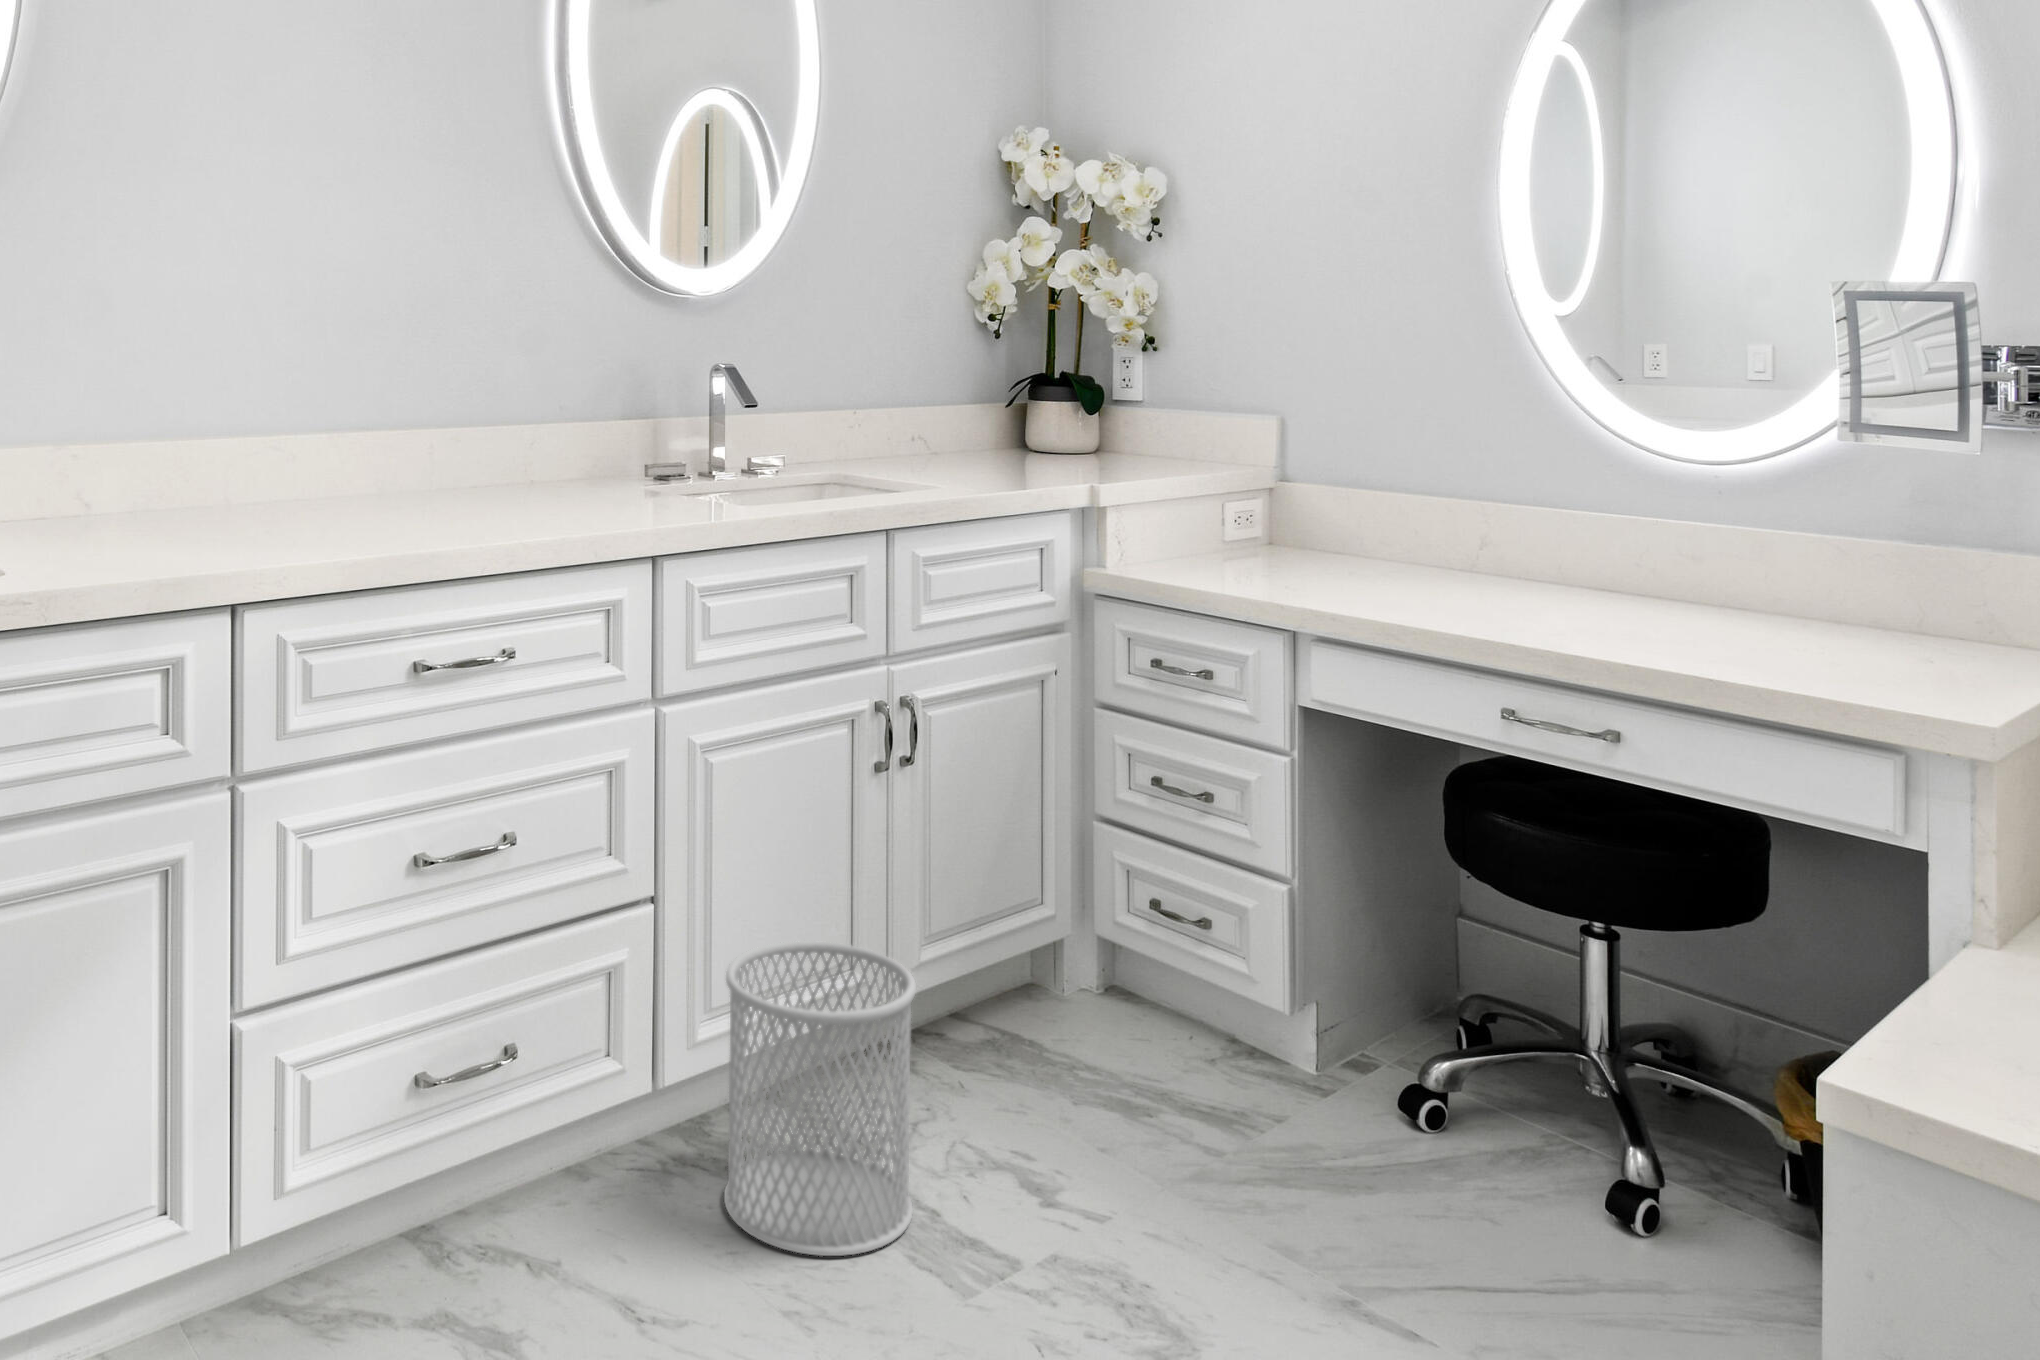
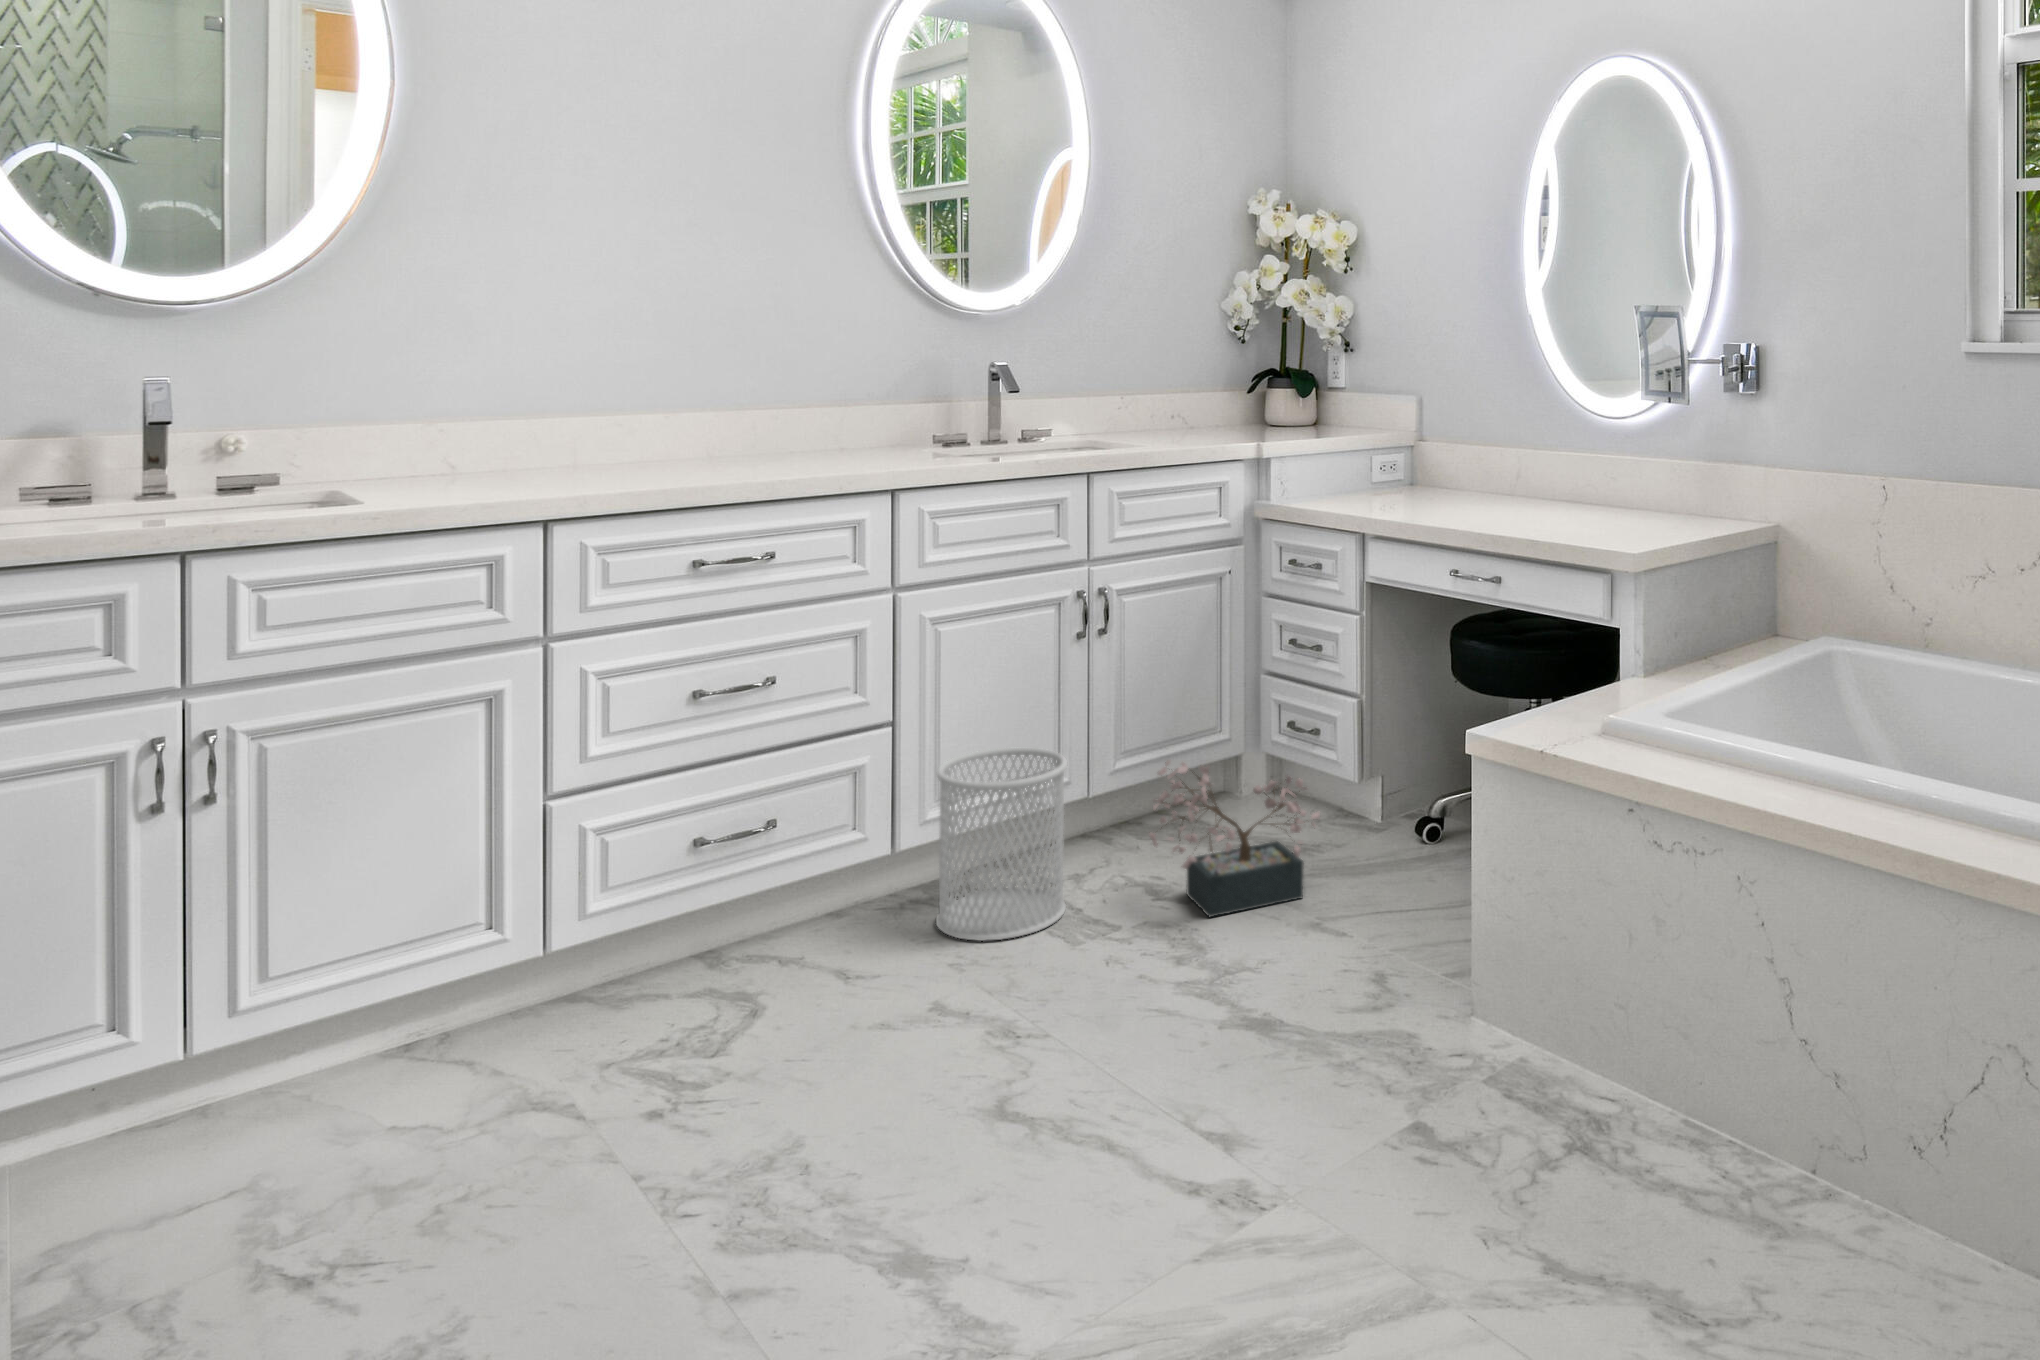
decorative plant: none [1035,976,1285,1239] -> present [1150,761,1320,917]

